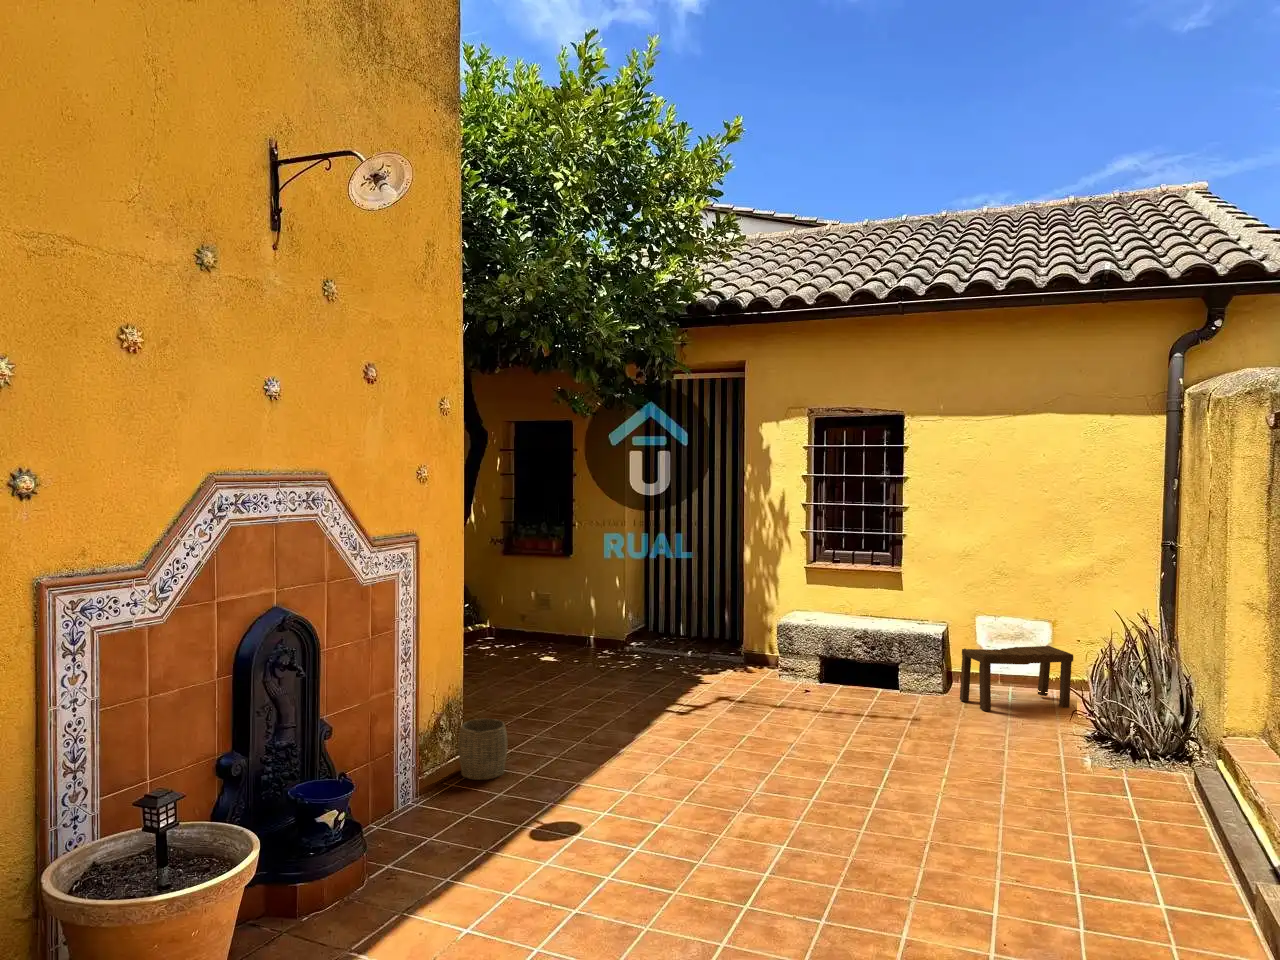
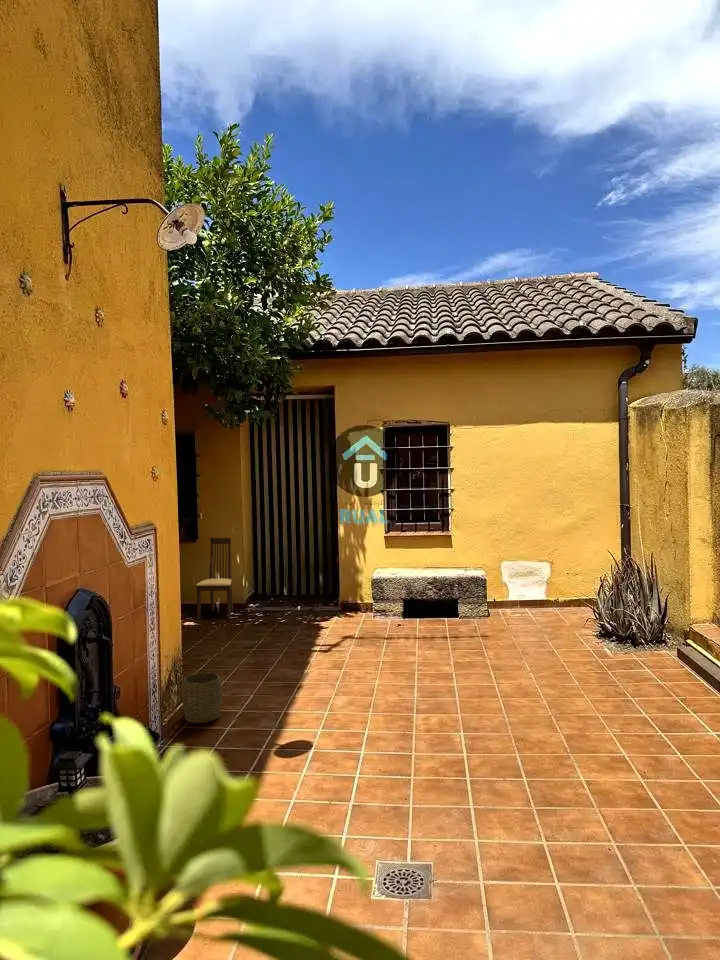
chair: none [561,553,611,659] -> present [196,538,233,619]
bench: present [960,646,1073,711] -> none [502,578,572,626]

